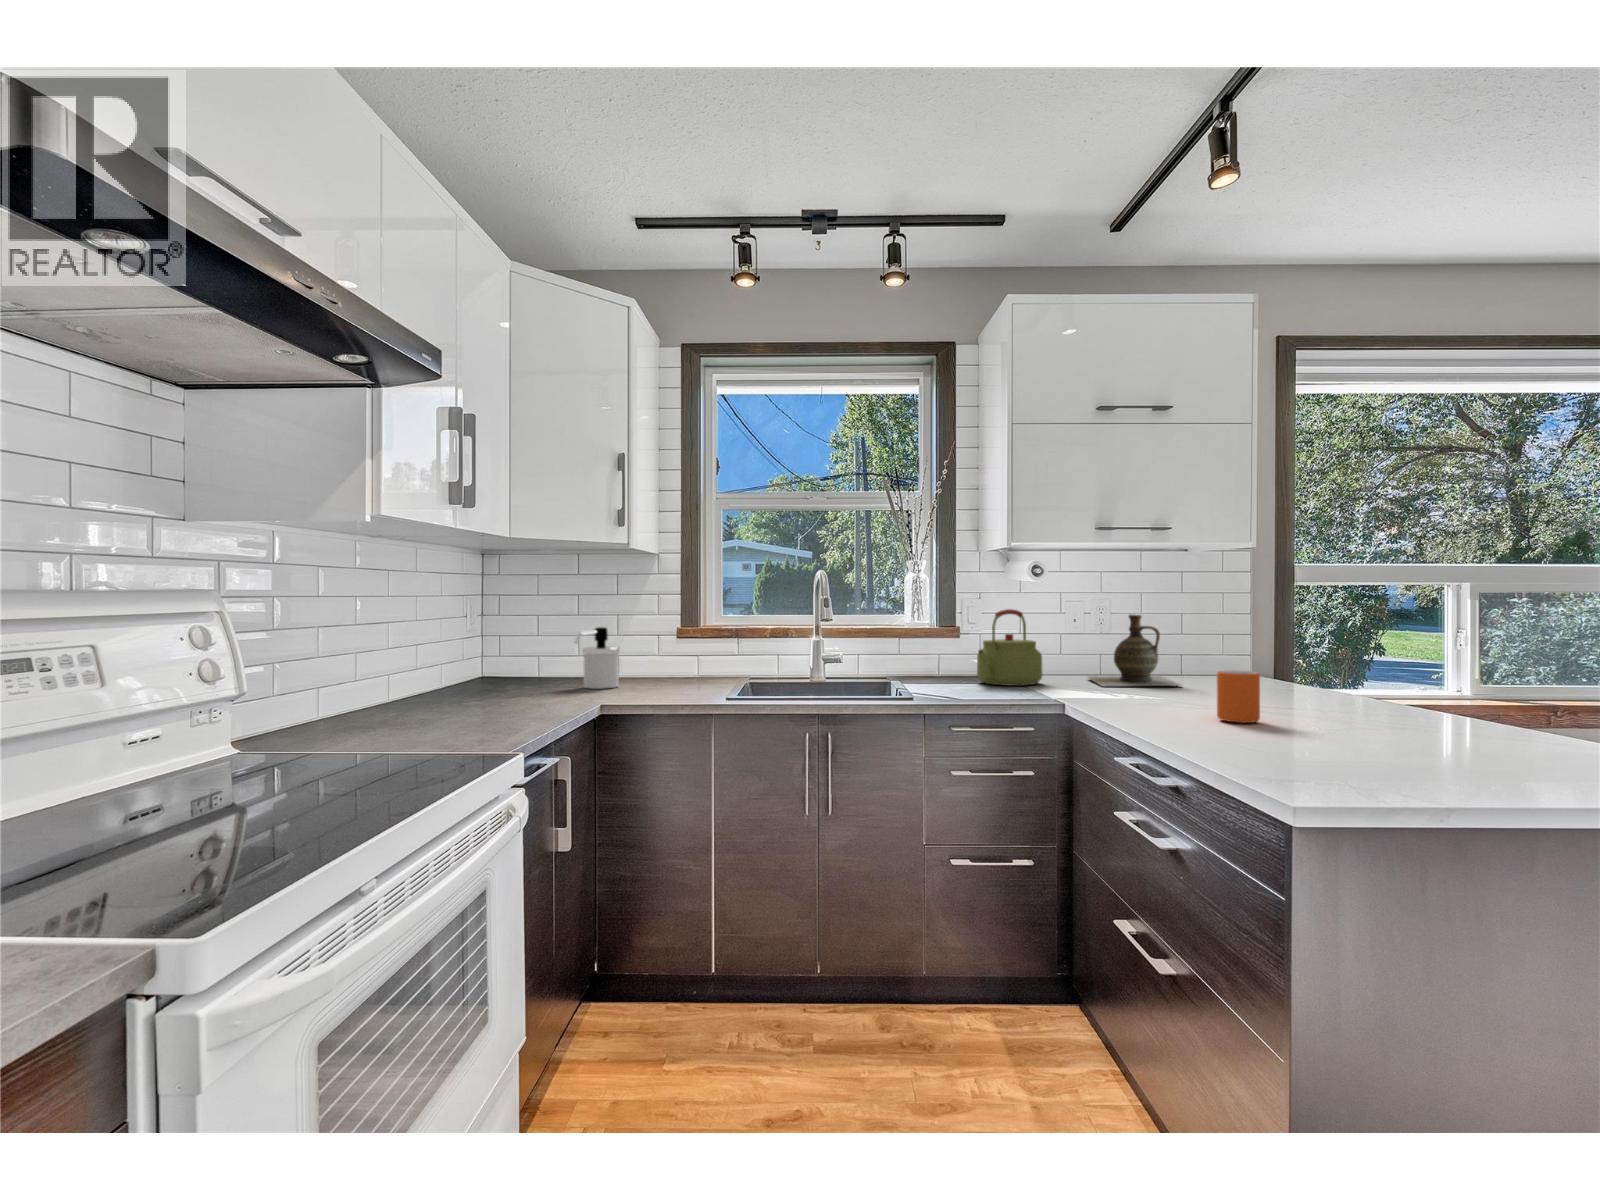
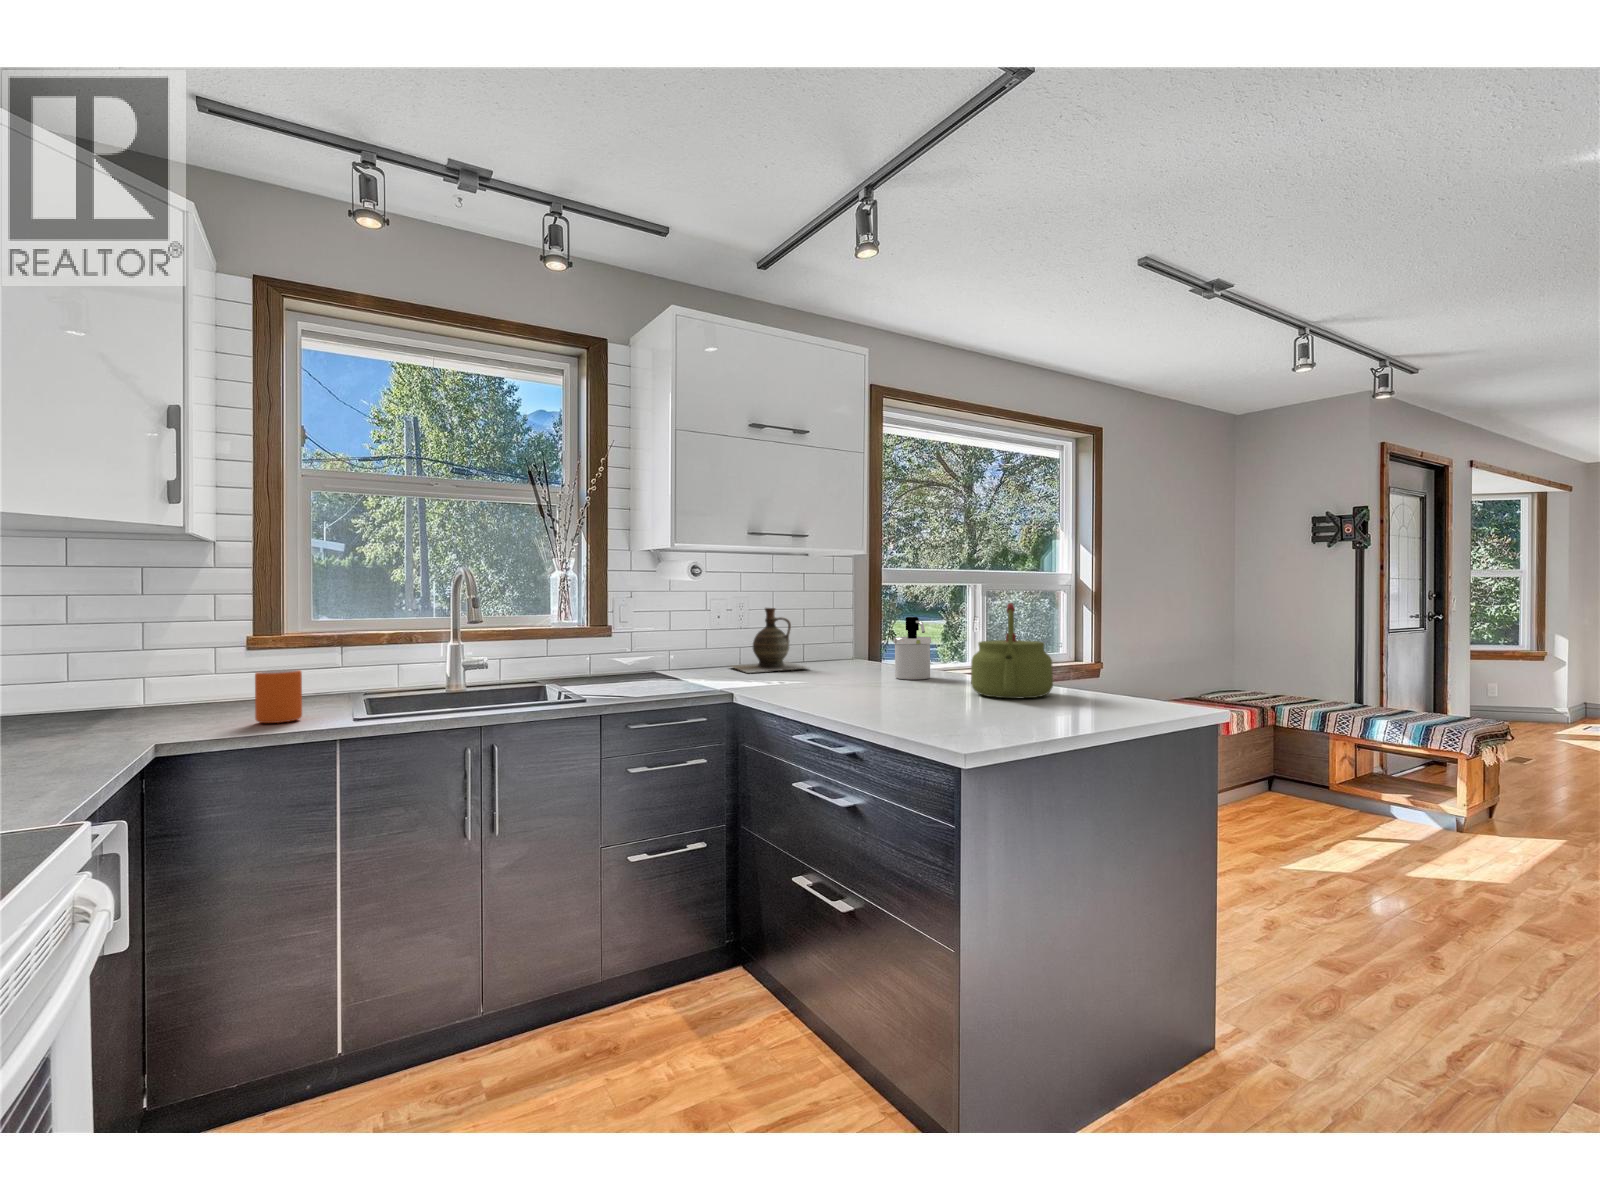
kettle: present [977,609,1043,686] -> present [971,603,1053,698]
soap dispenser: present [575,627,620,689] -> present [894,617,931,680]
mug: present [1217,671,1260,723] -> present [255,670,302,723]

